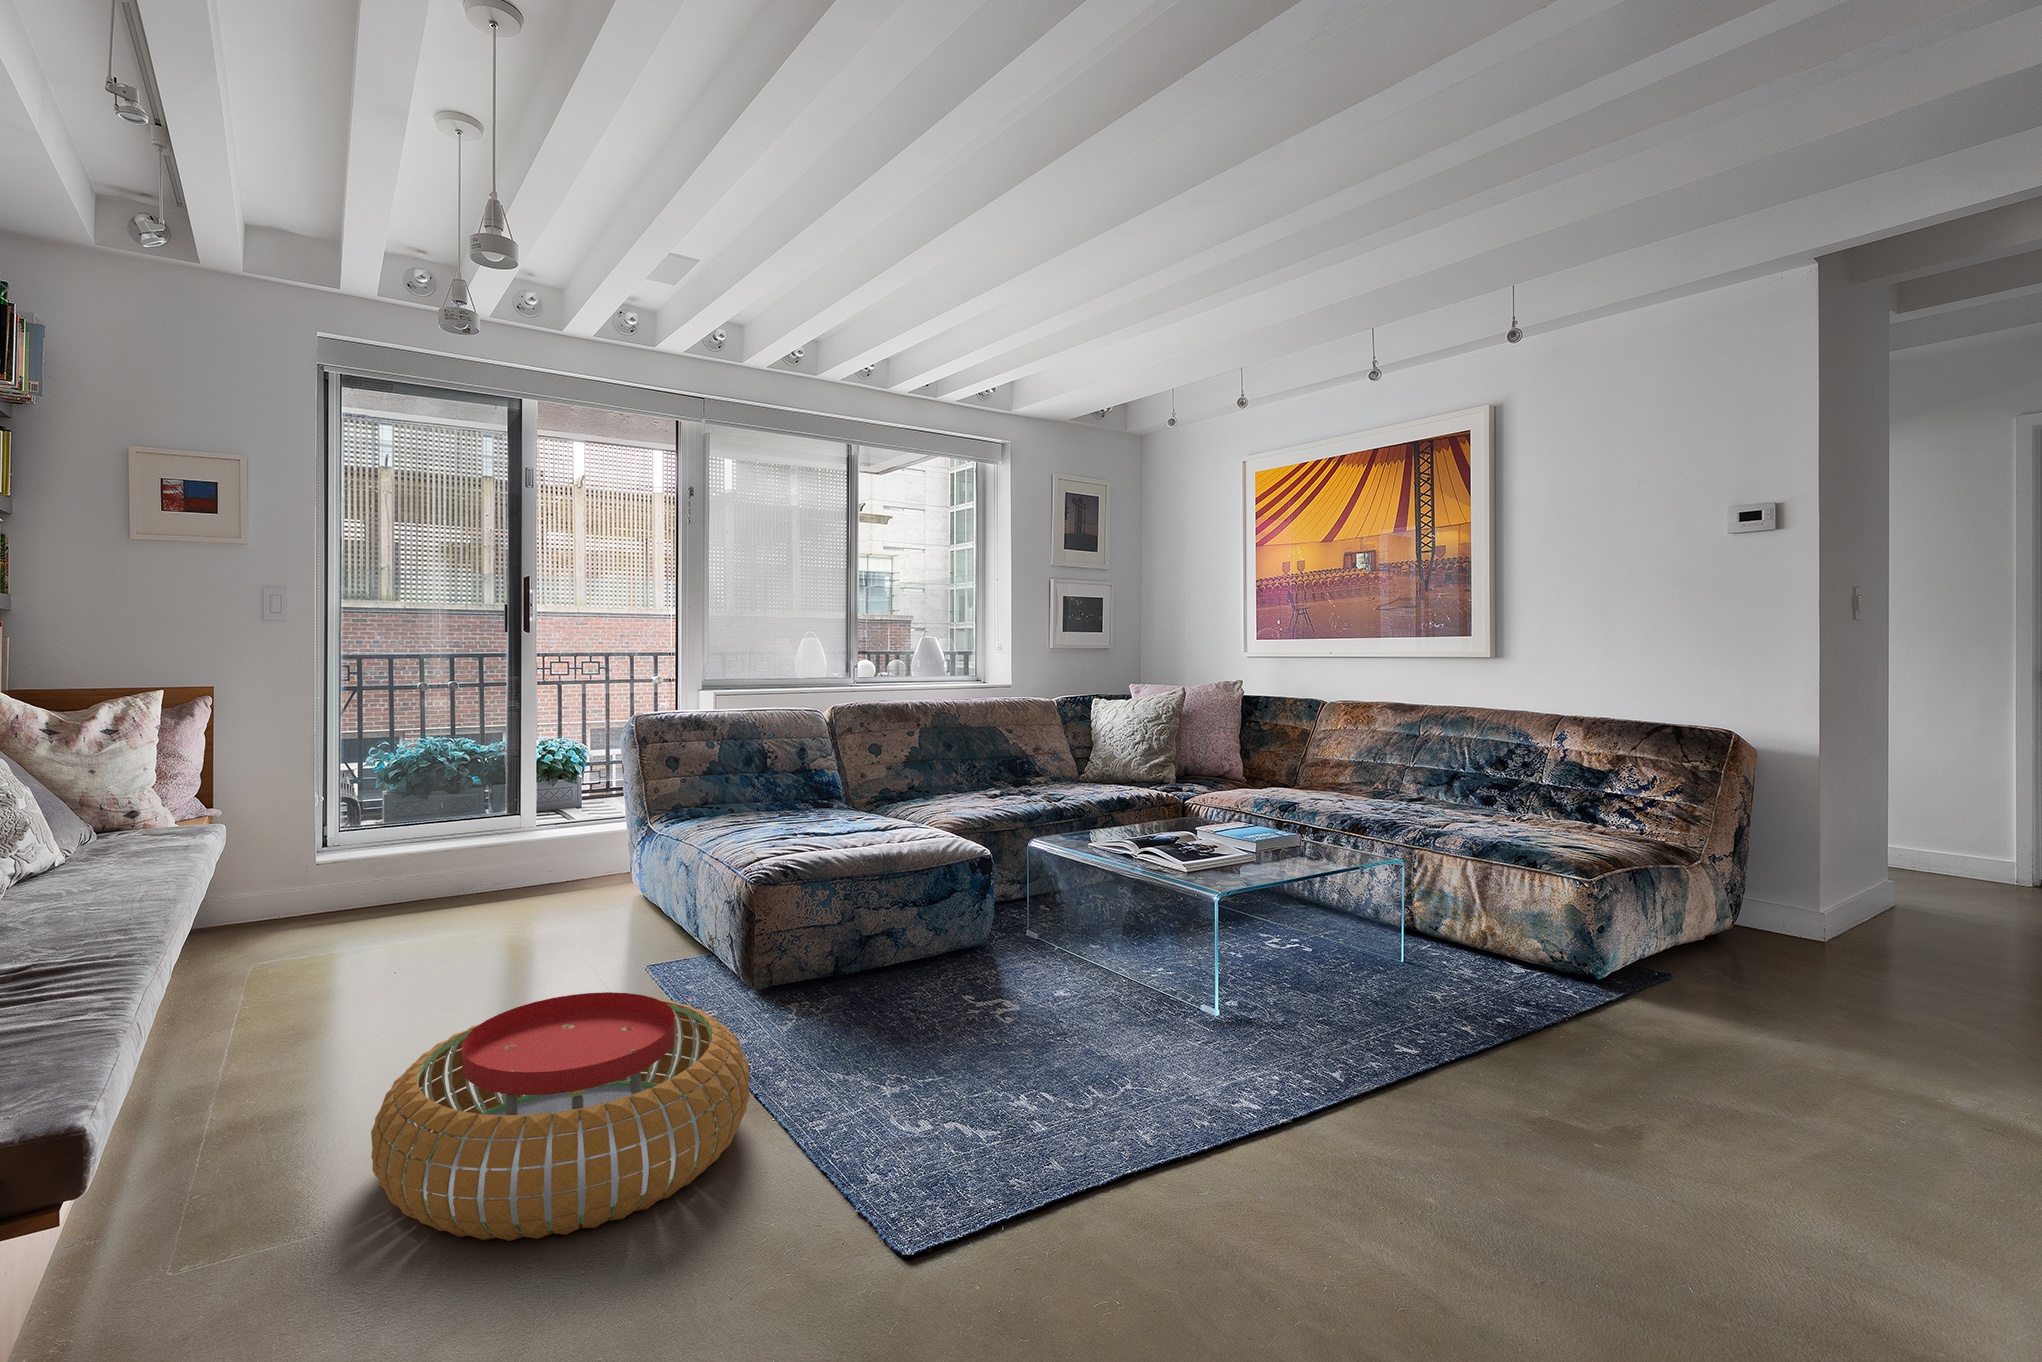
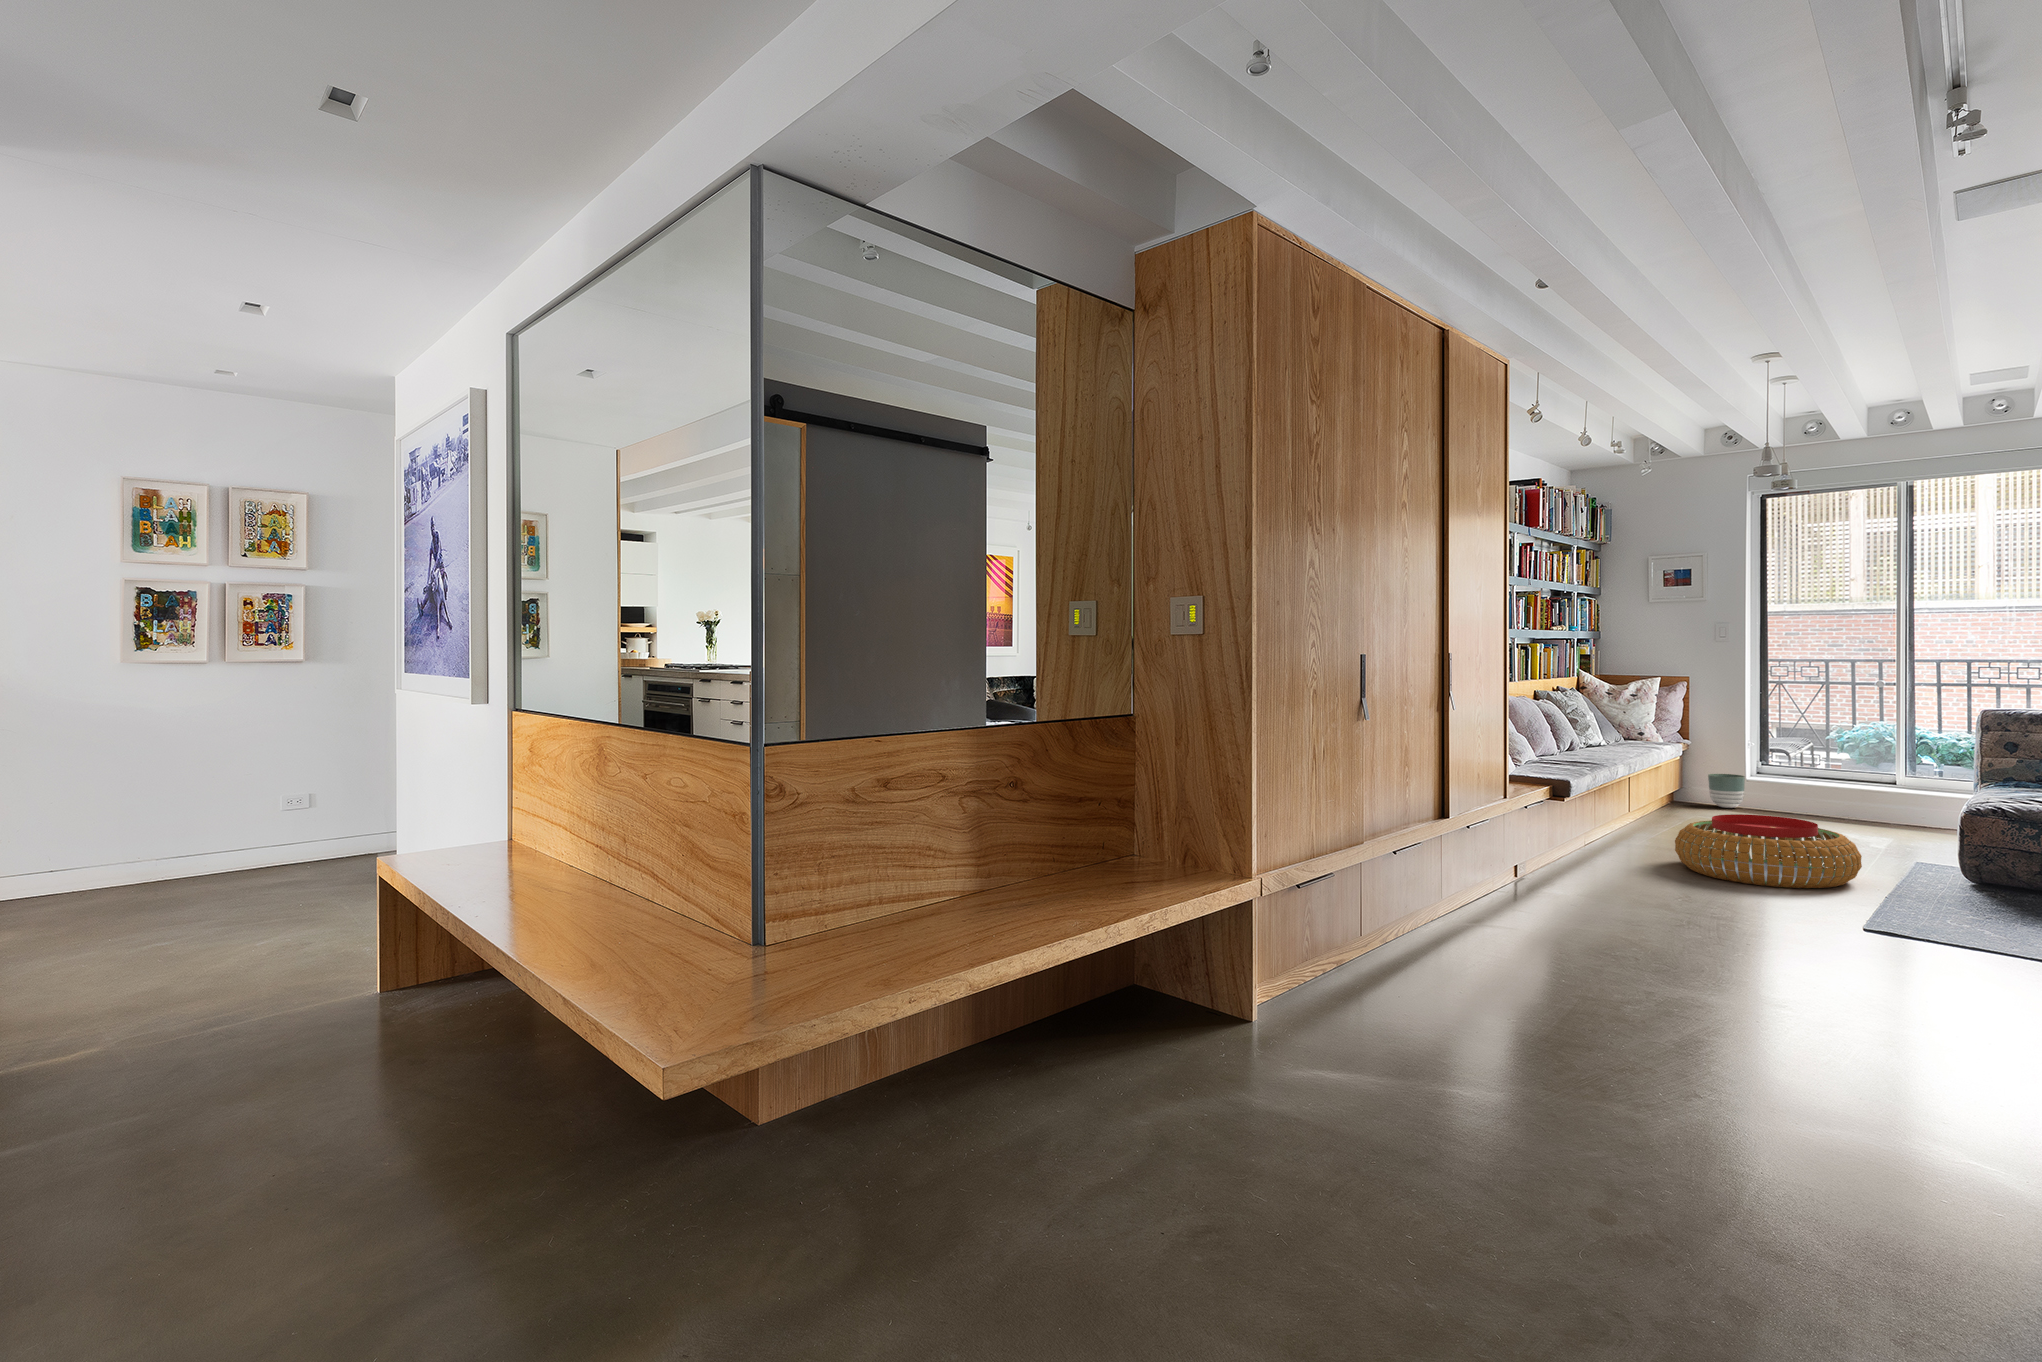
planter: none [256,858,321,924] -> present [1708,774,1745,808]

